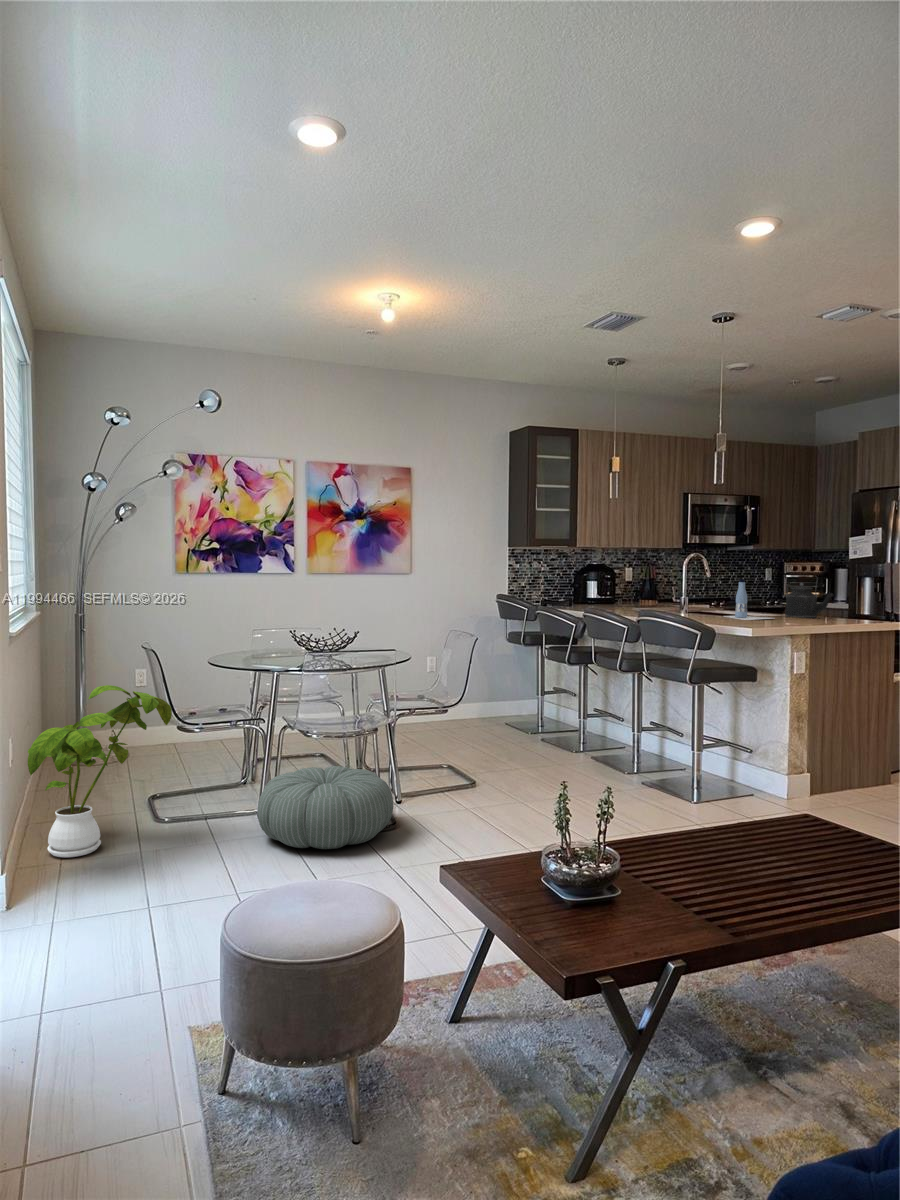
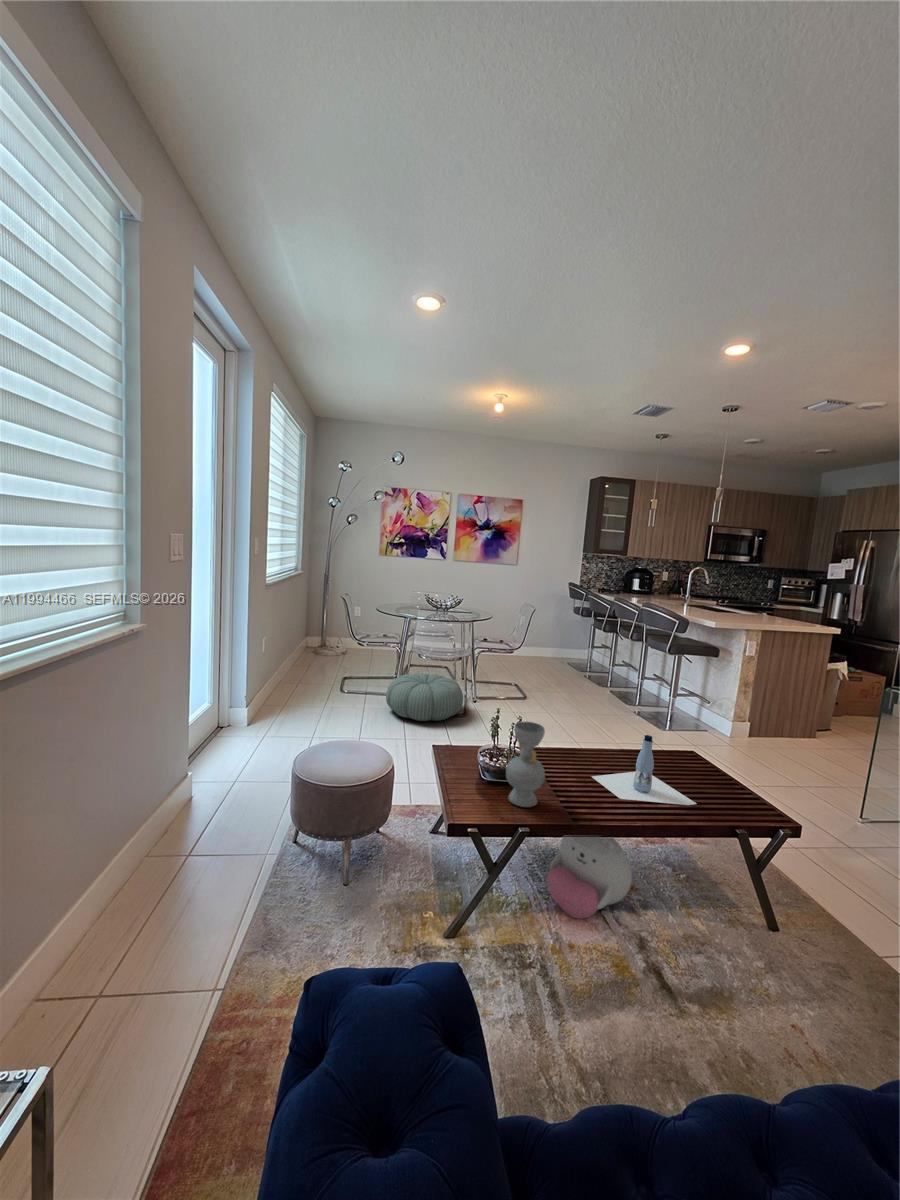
bottle: present [725,579,772,620] -> present [592,735,696,805]
kettle: present [785,583,834,618] -> none [758,587,797,618]
house plant: present [28,685,172,857] -> none [268,615,349,703]
decorative vase: none [612,794,676,933] -> present [506,722,545,807]
plush toy: none [682,946,808,1098] -> present [547,837,632,919]

